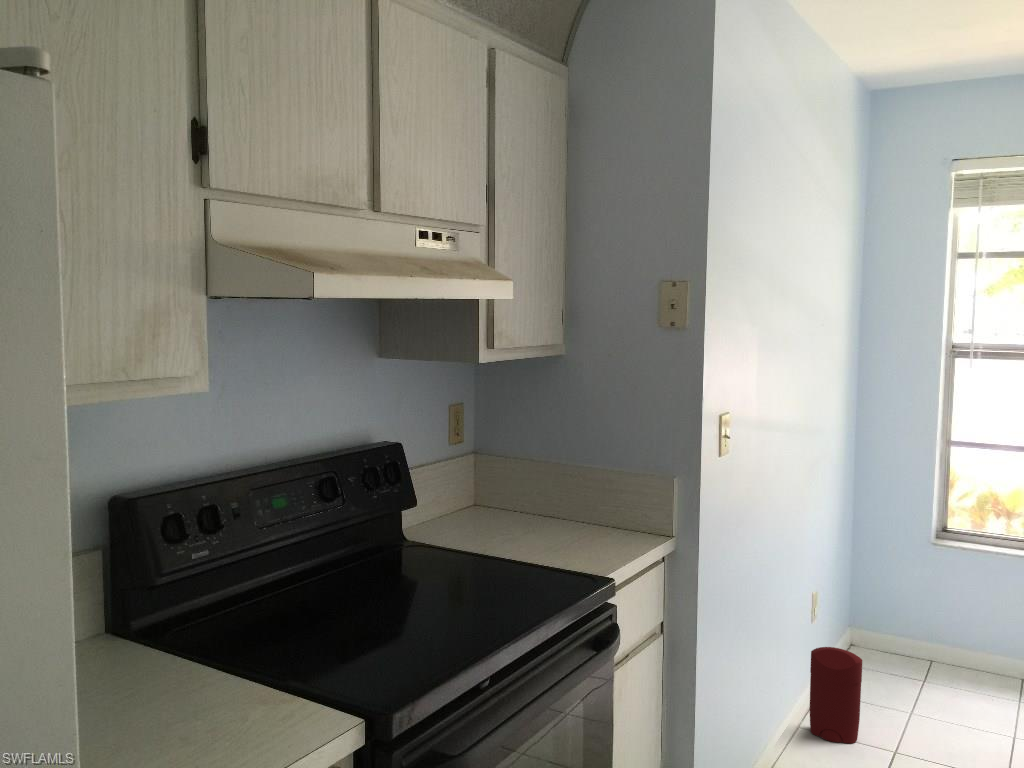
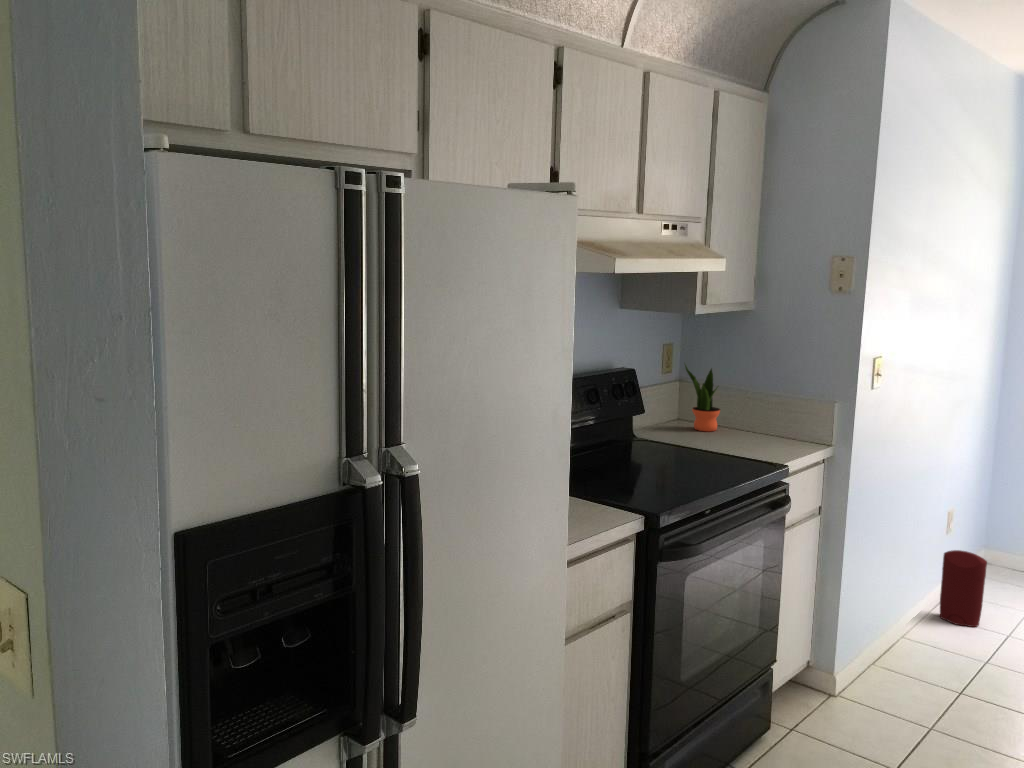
potted plant: none [473,429,524,525] -> present [685,365,720,431]

